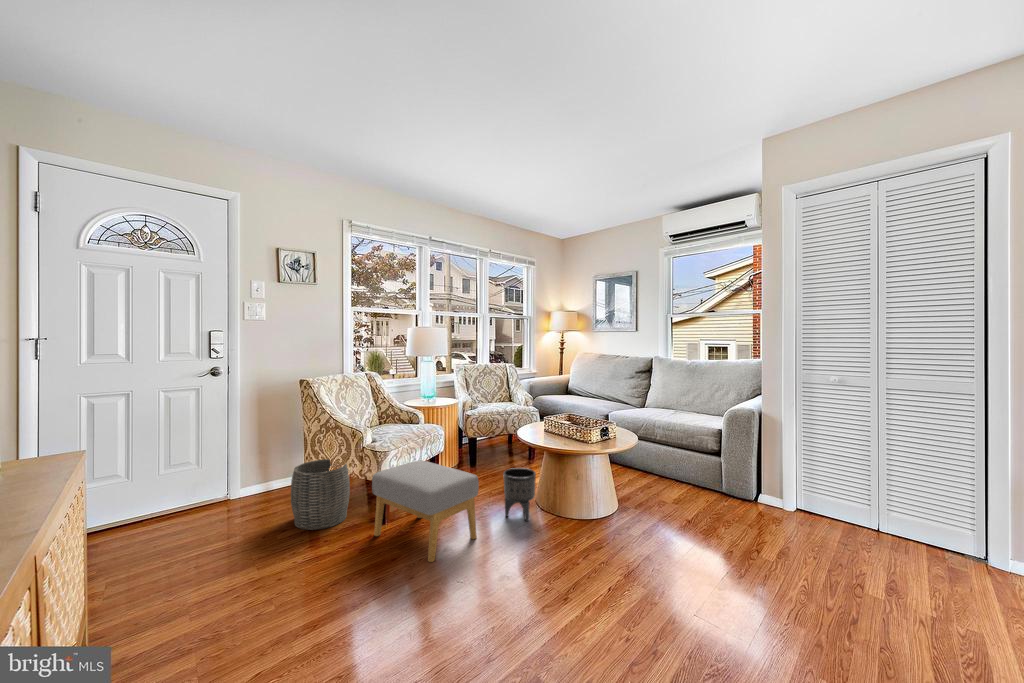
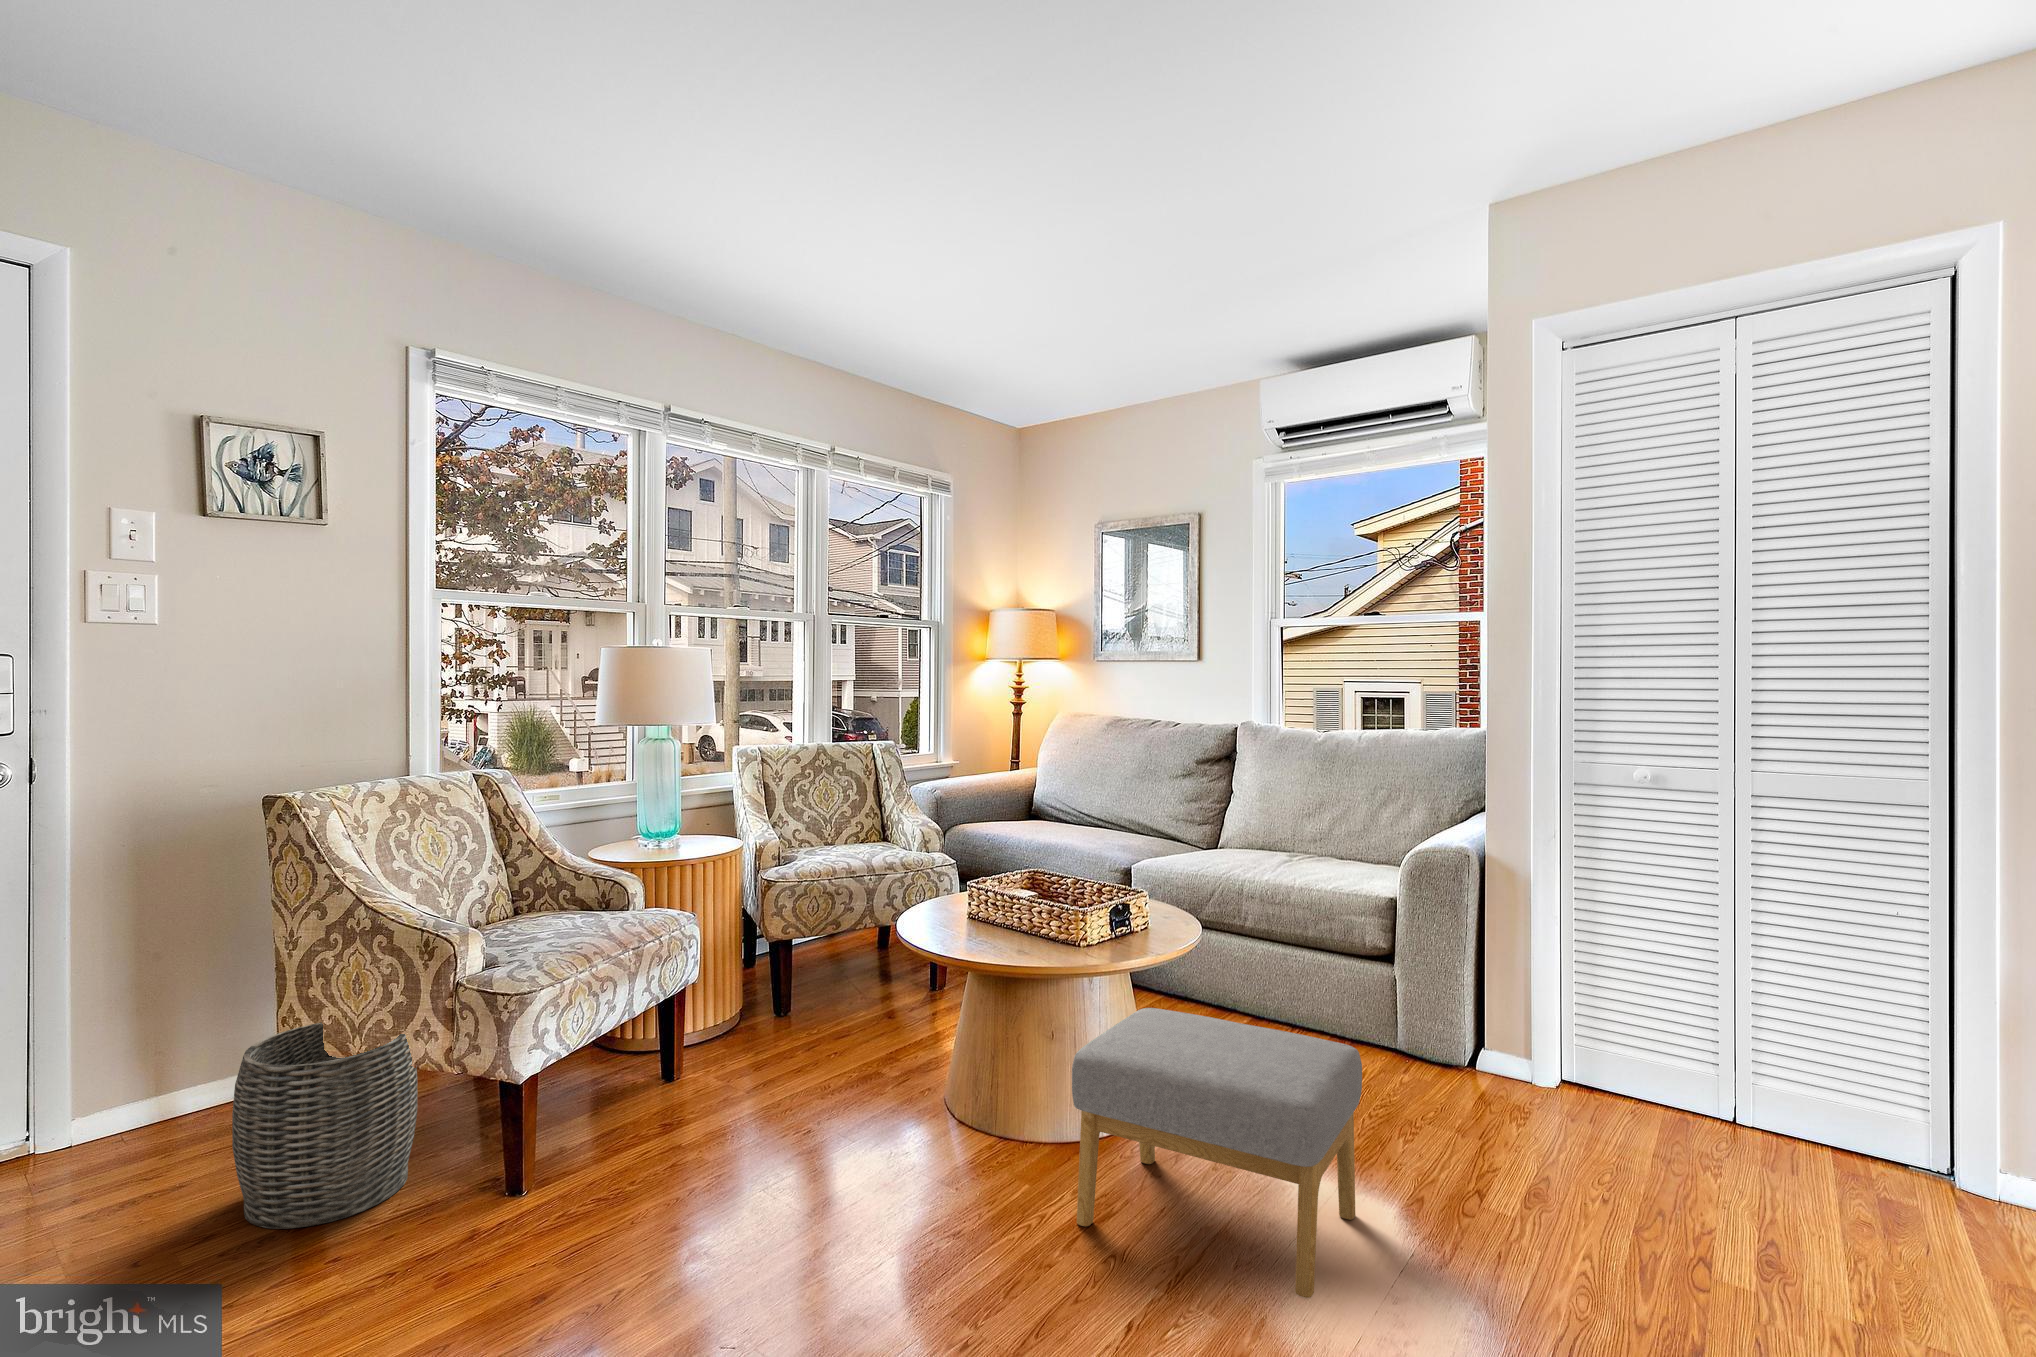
footstool: present [372,460,479,562] -> present [1072,1008,1362,1298]
planter: present [504,468,536,521] -> none [853,1021,940,1167]

